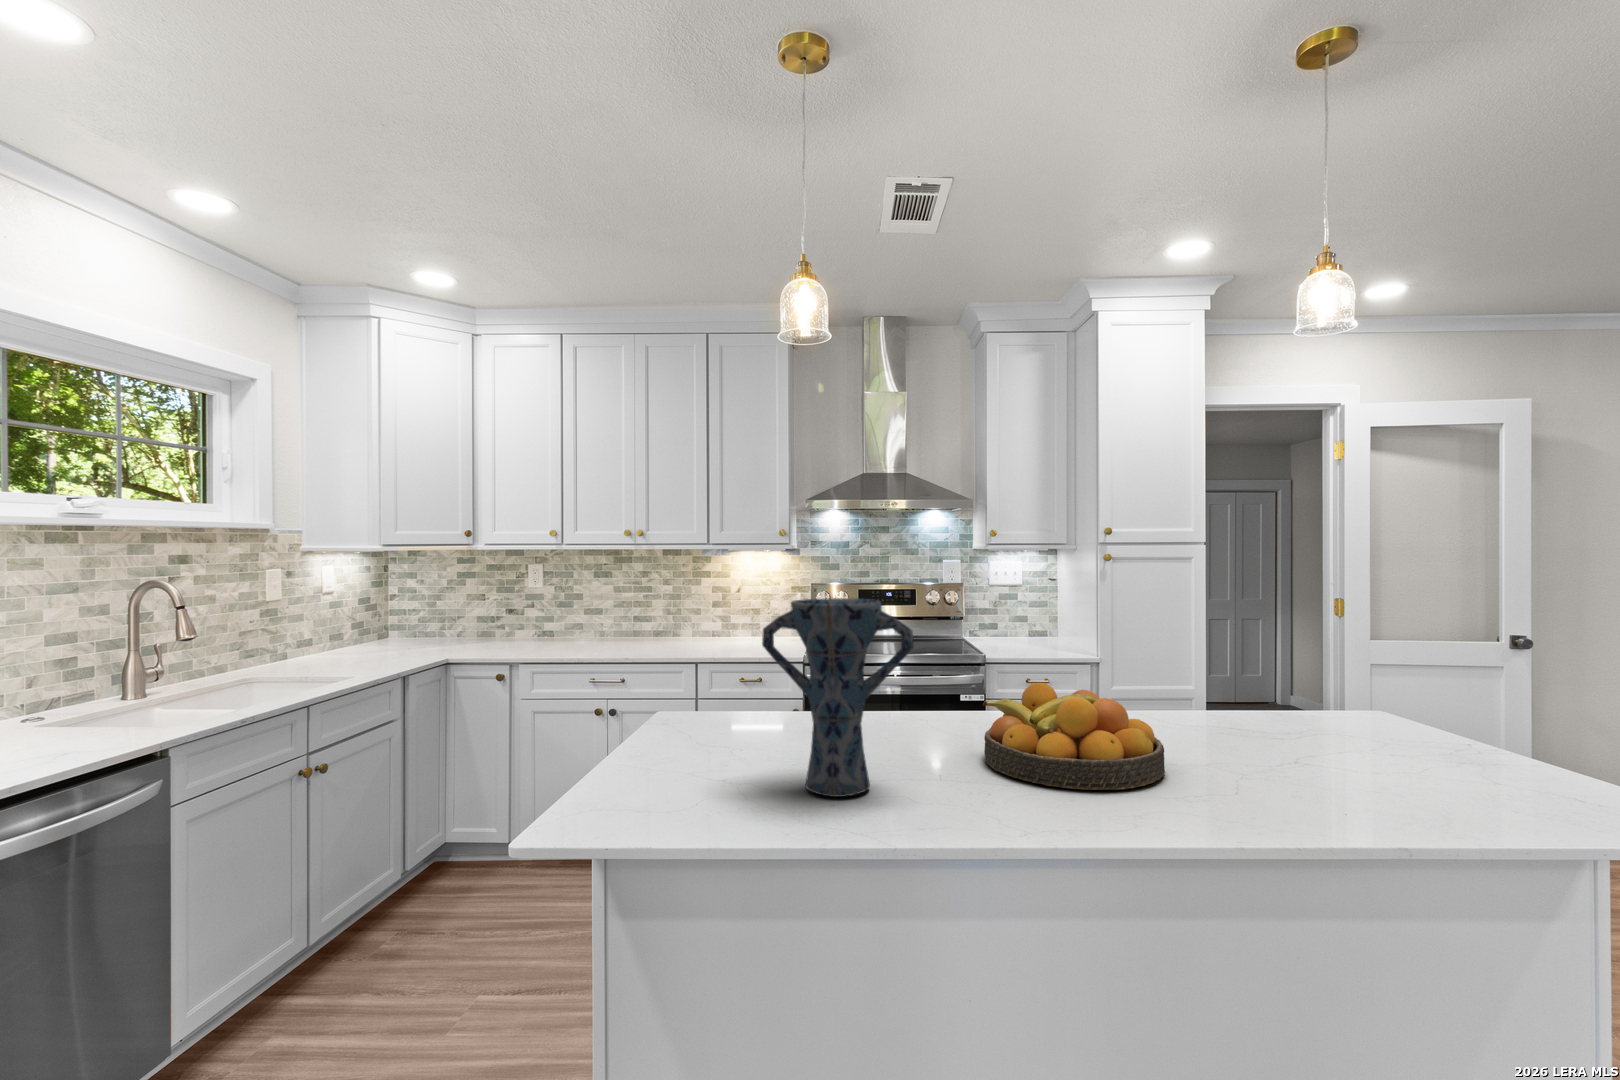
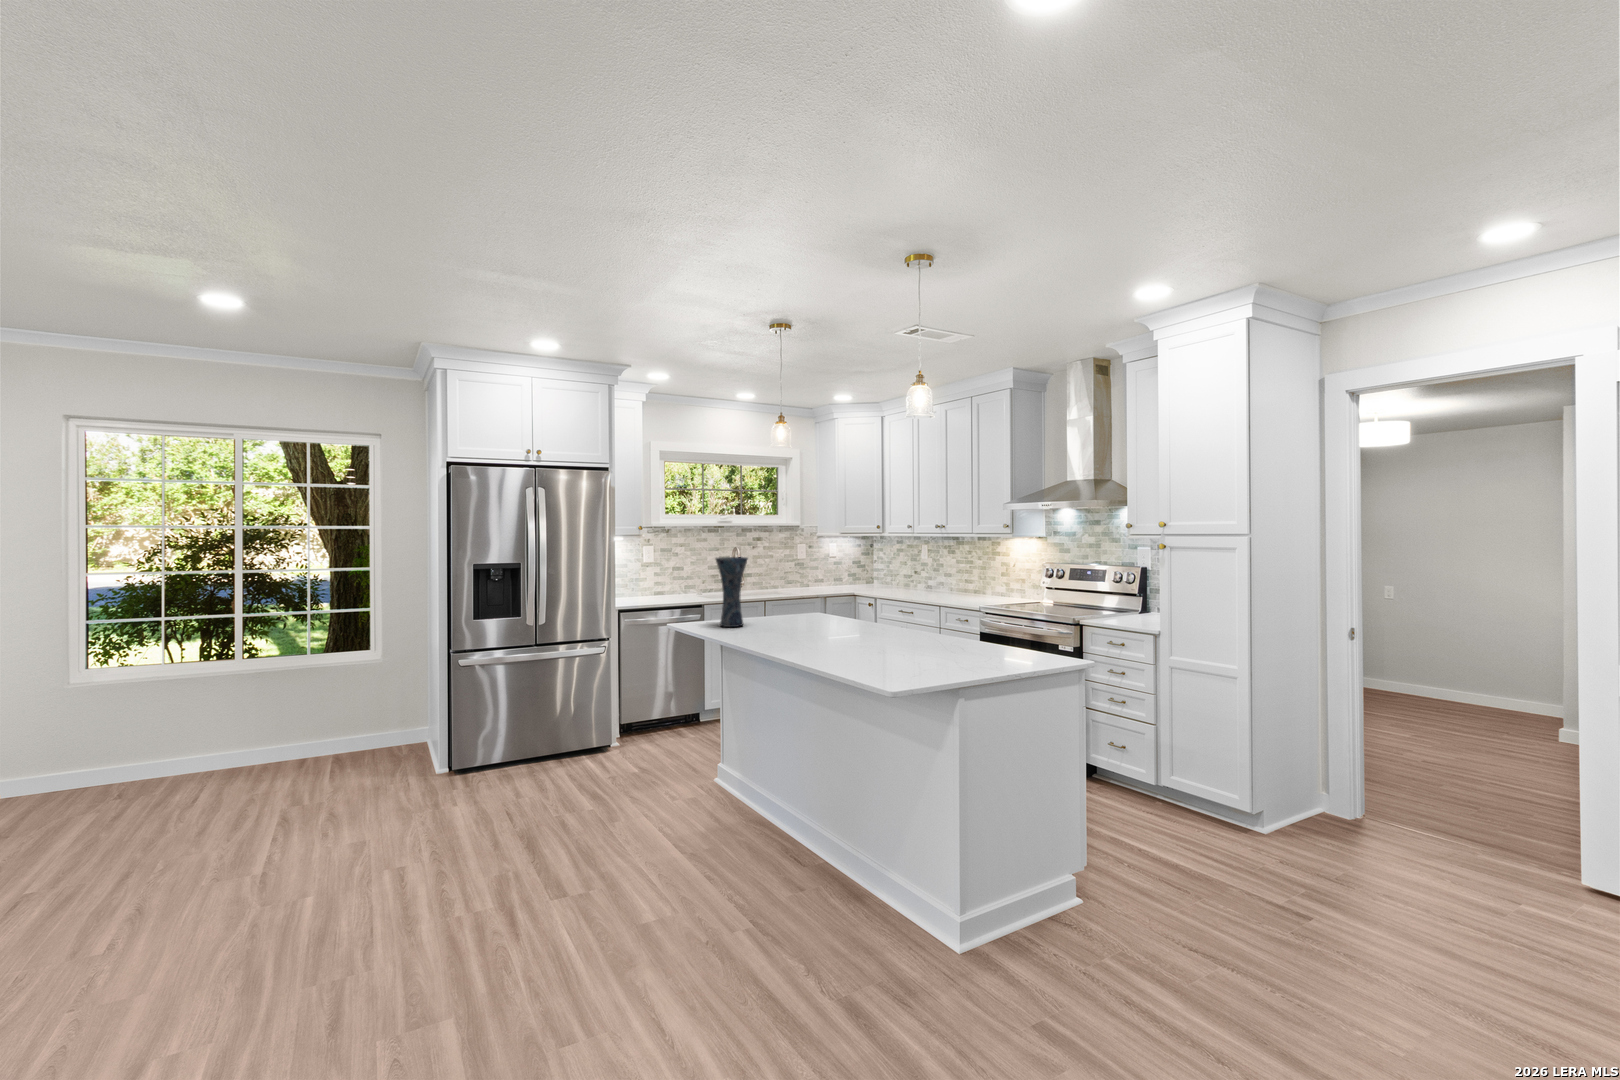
fruit bowl: present [983,683,1165,790] -> none [768,600,842,640]

